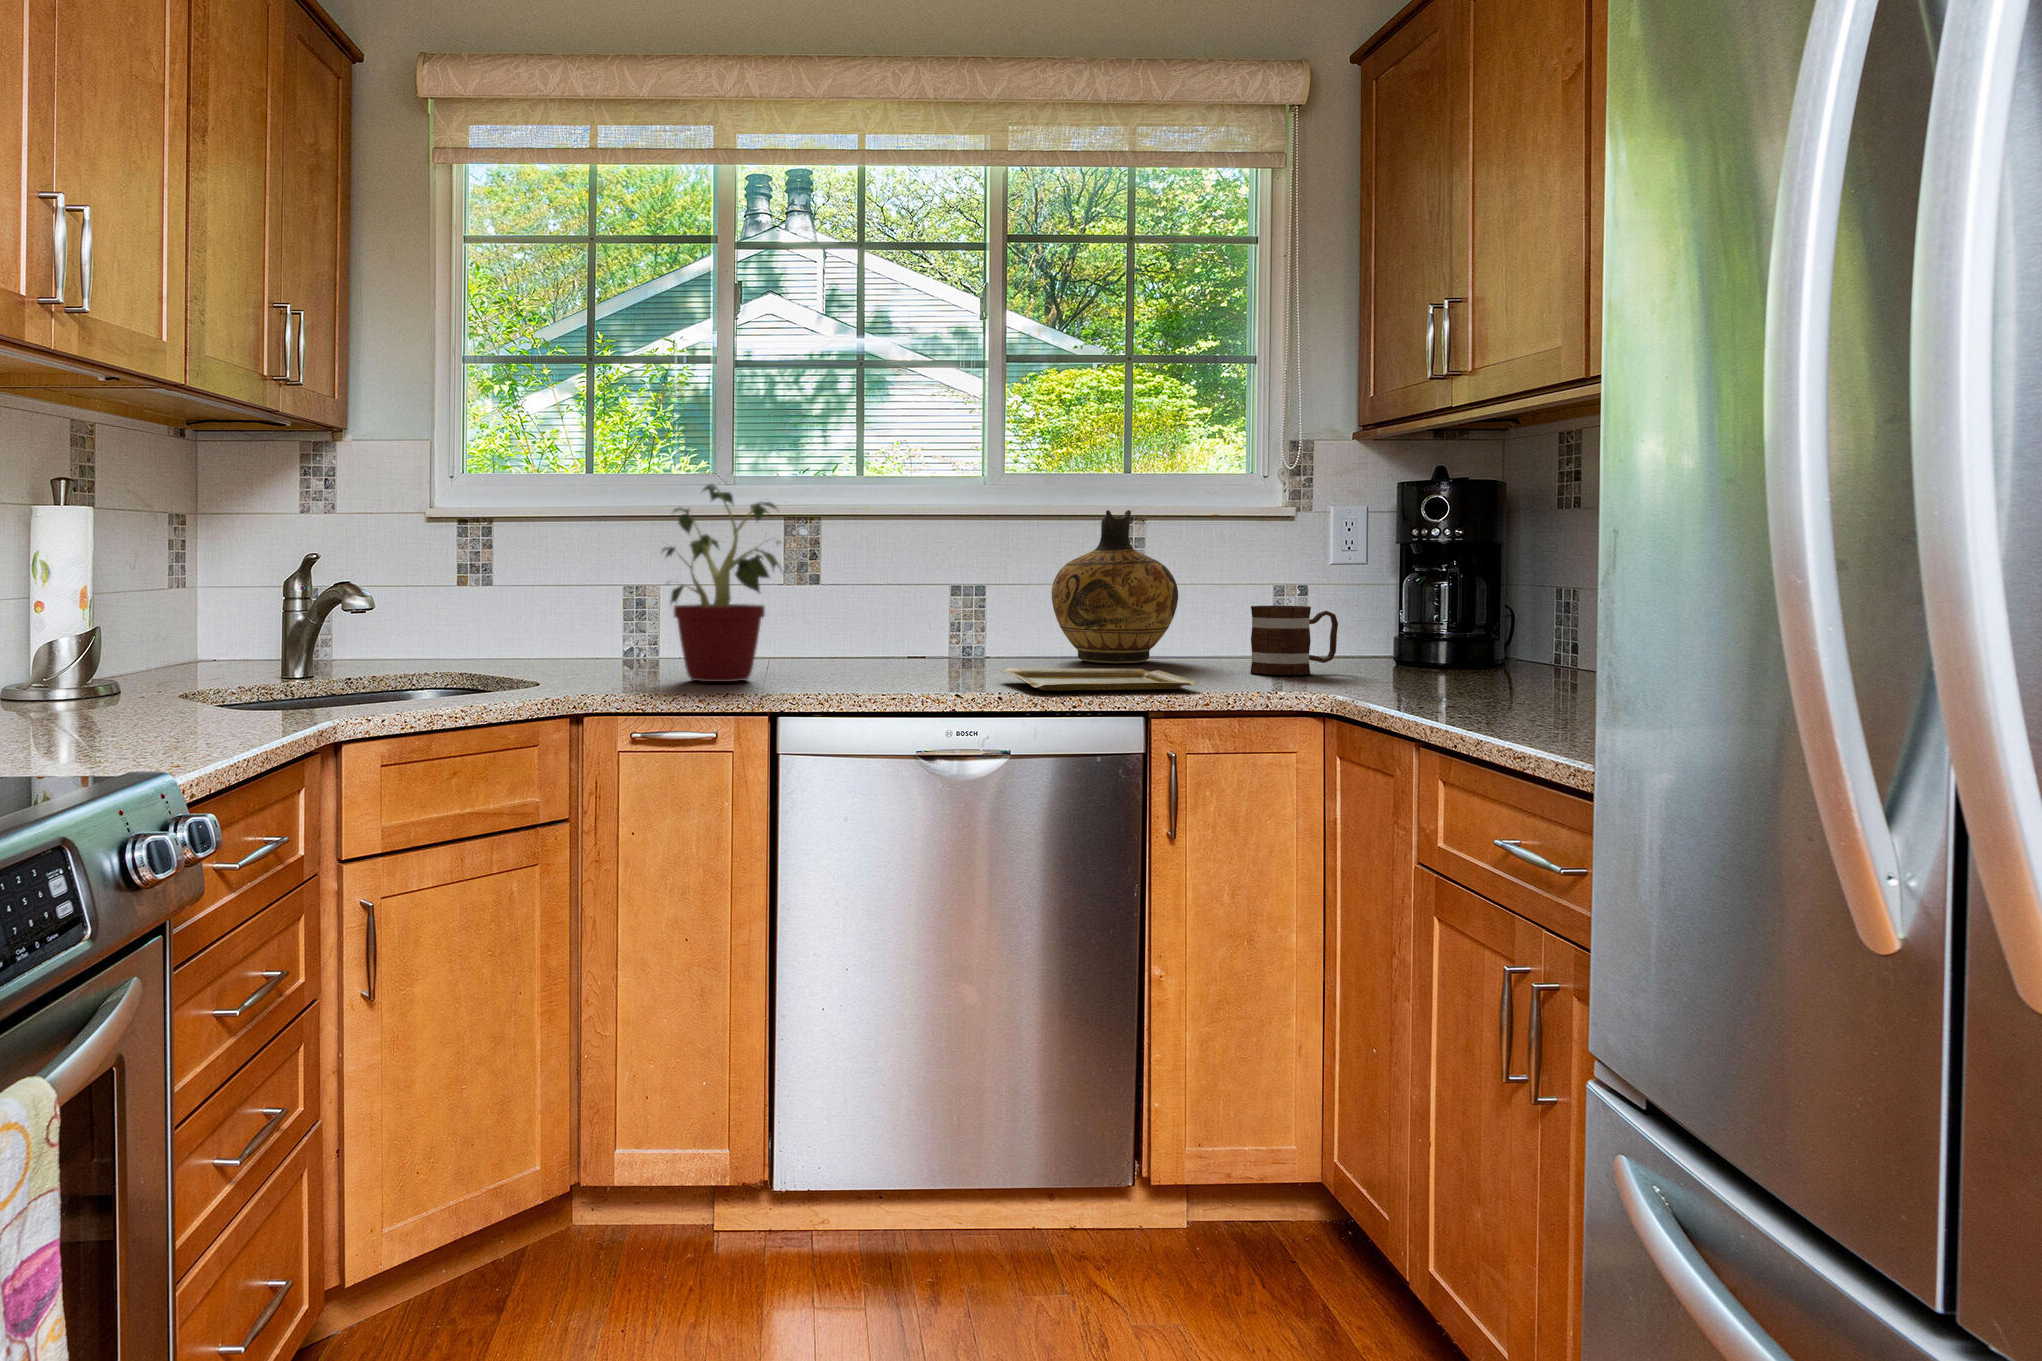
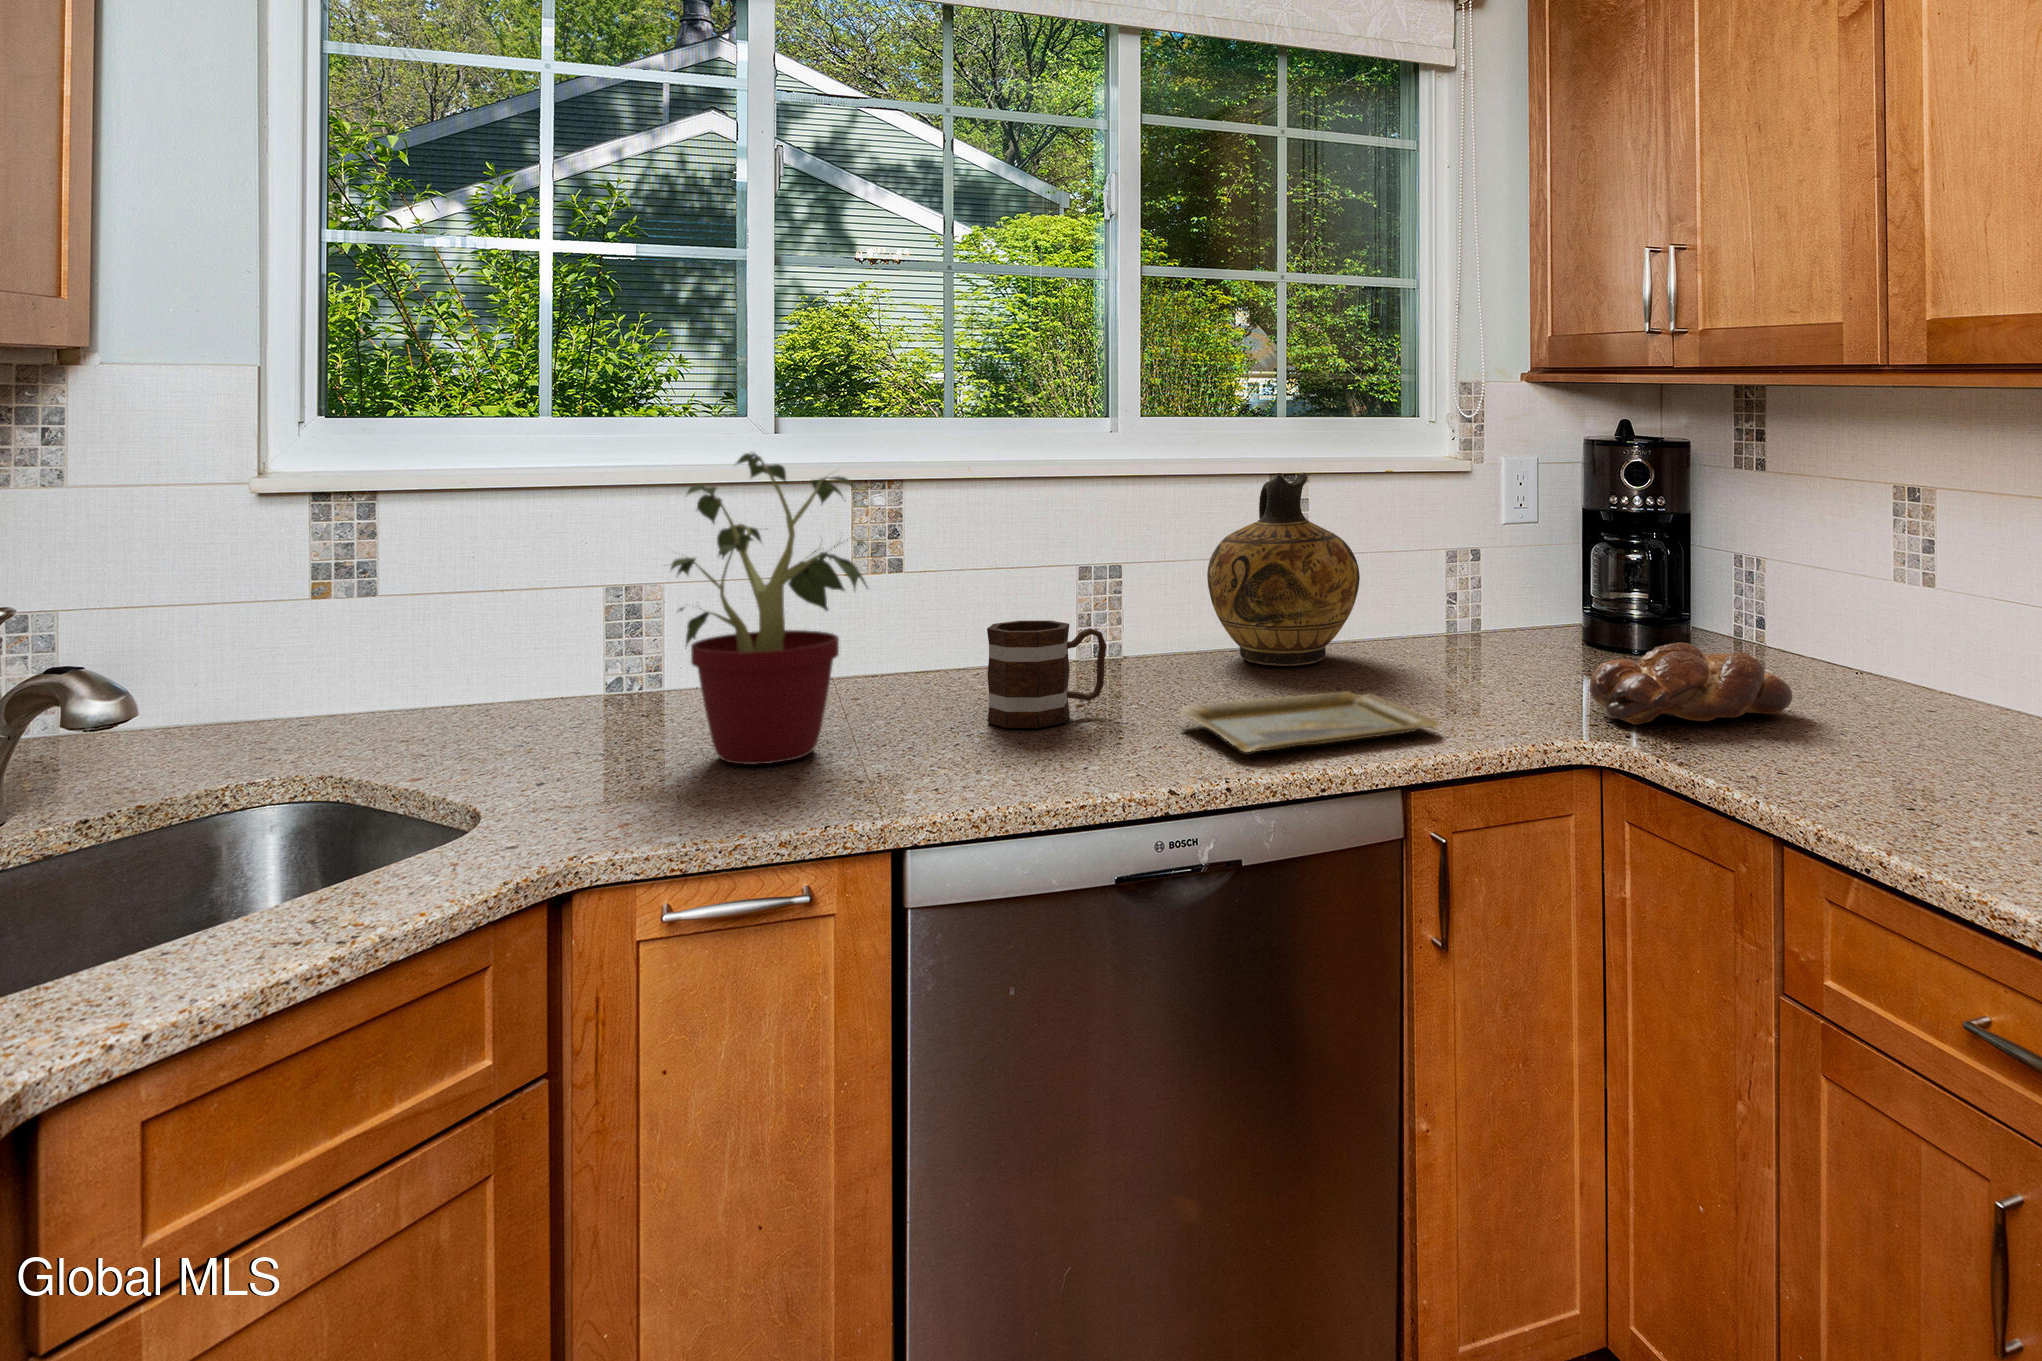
mug: present [1251,606,1338,675] -> present [987,620,1106,728]
bread loaf: none [1339,635,1522,693] -> present [1589,642,1792,724]

